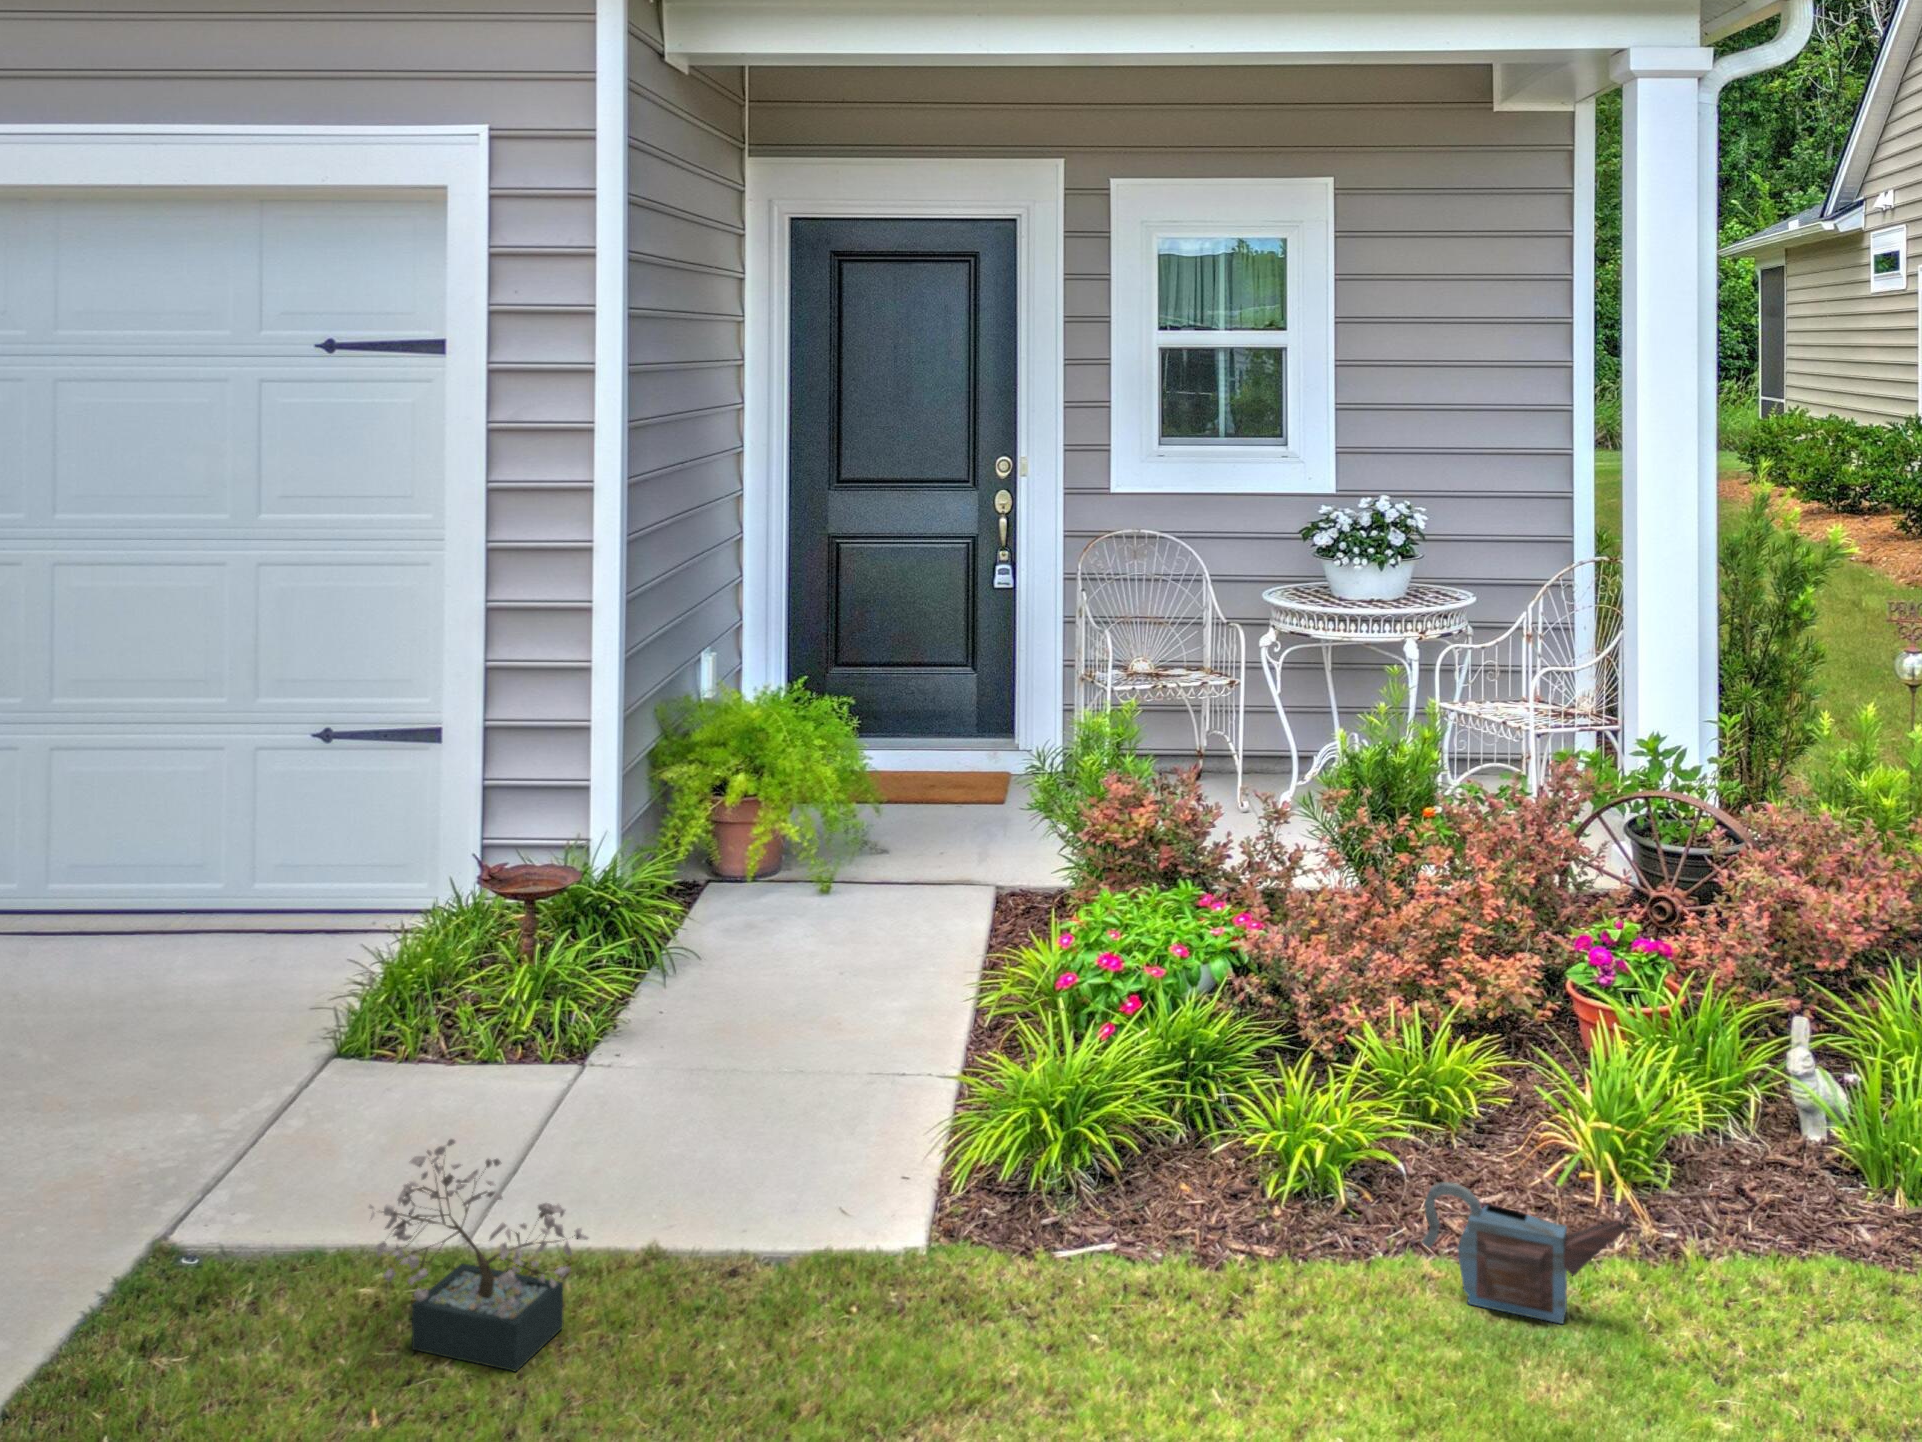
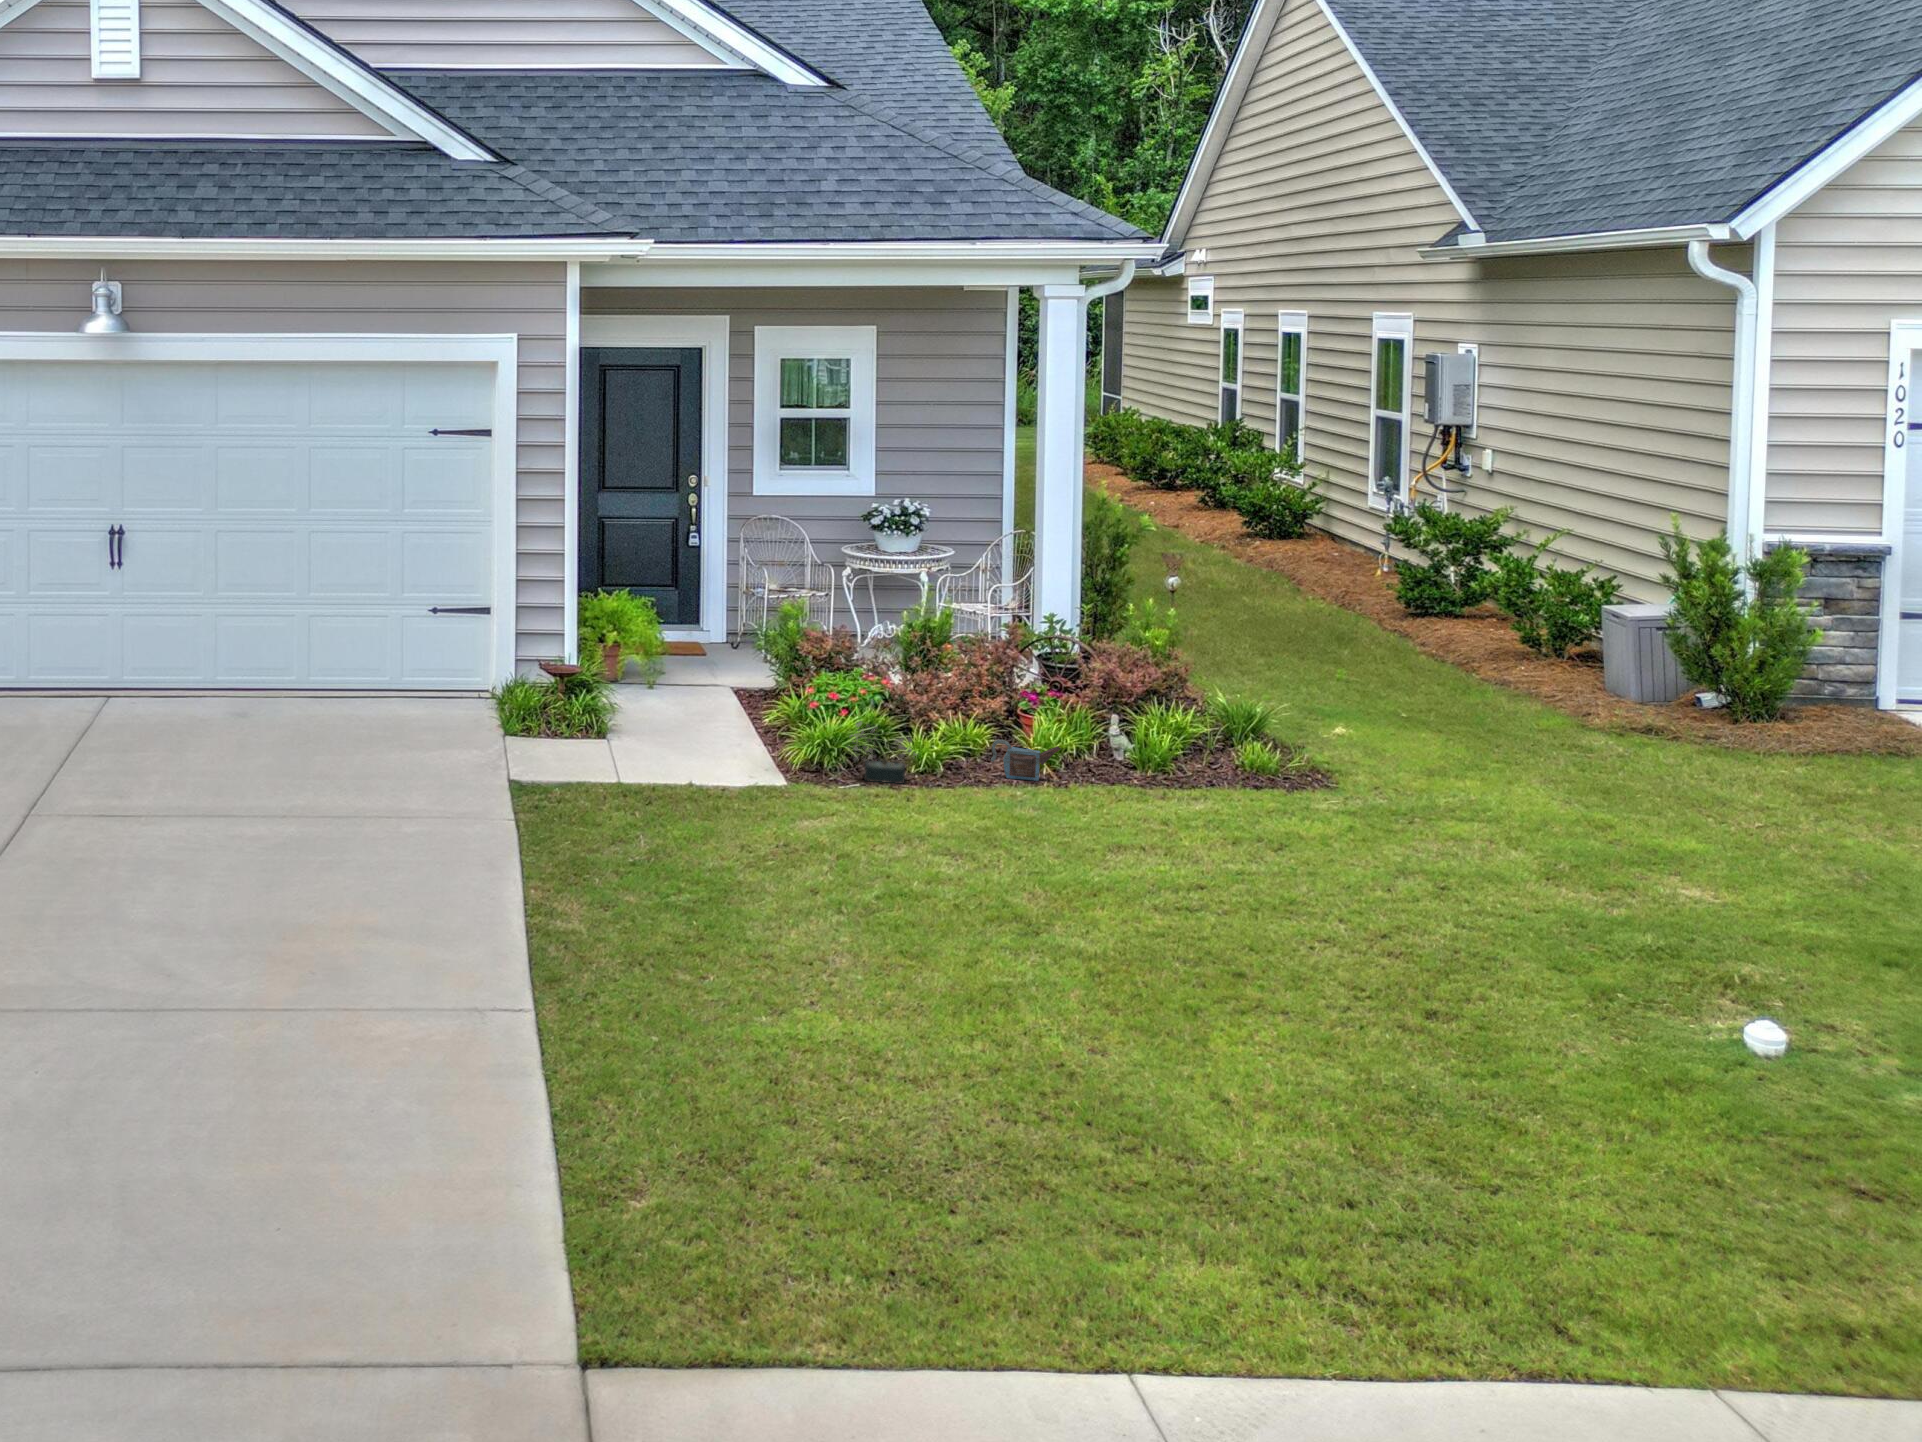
decorative plant: present [369,1139,588,1371] -> present [851,722,911,784]

